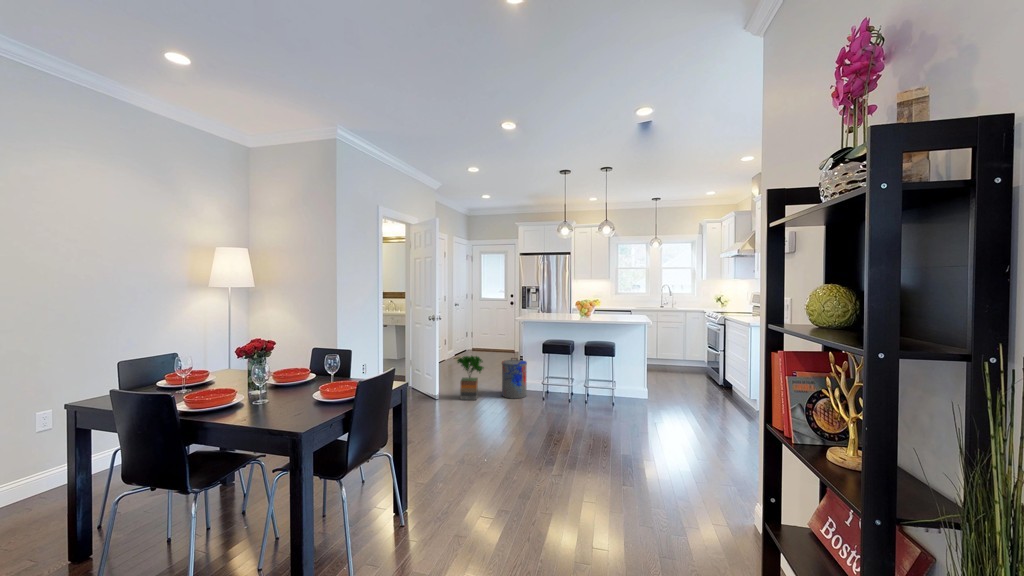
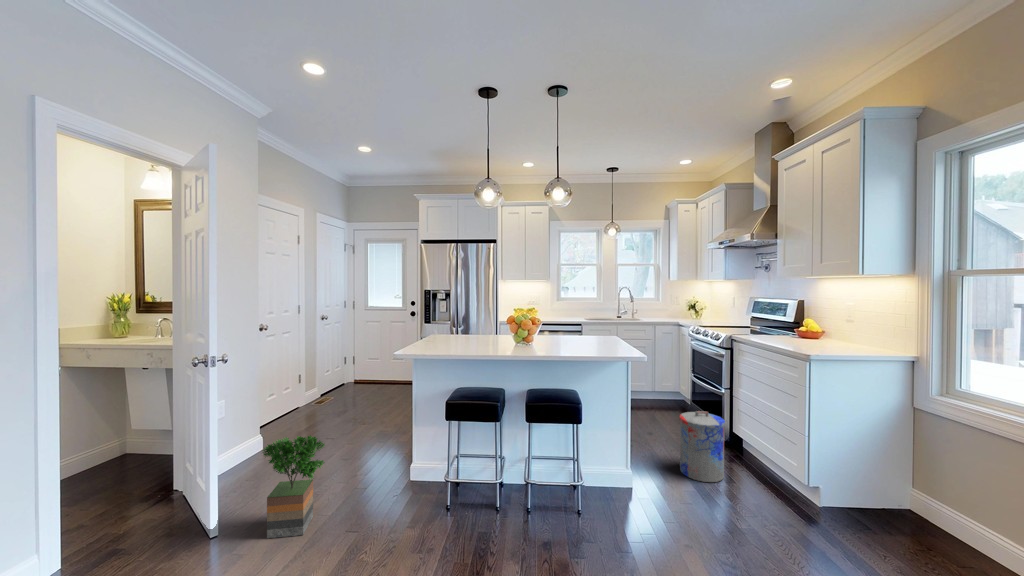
trash can: present [502,358,527,398] -> present [679,411,725,482]

